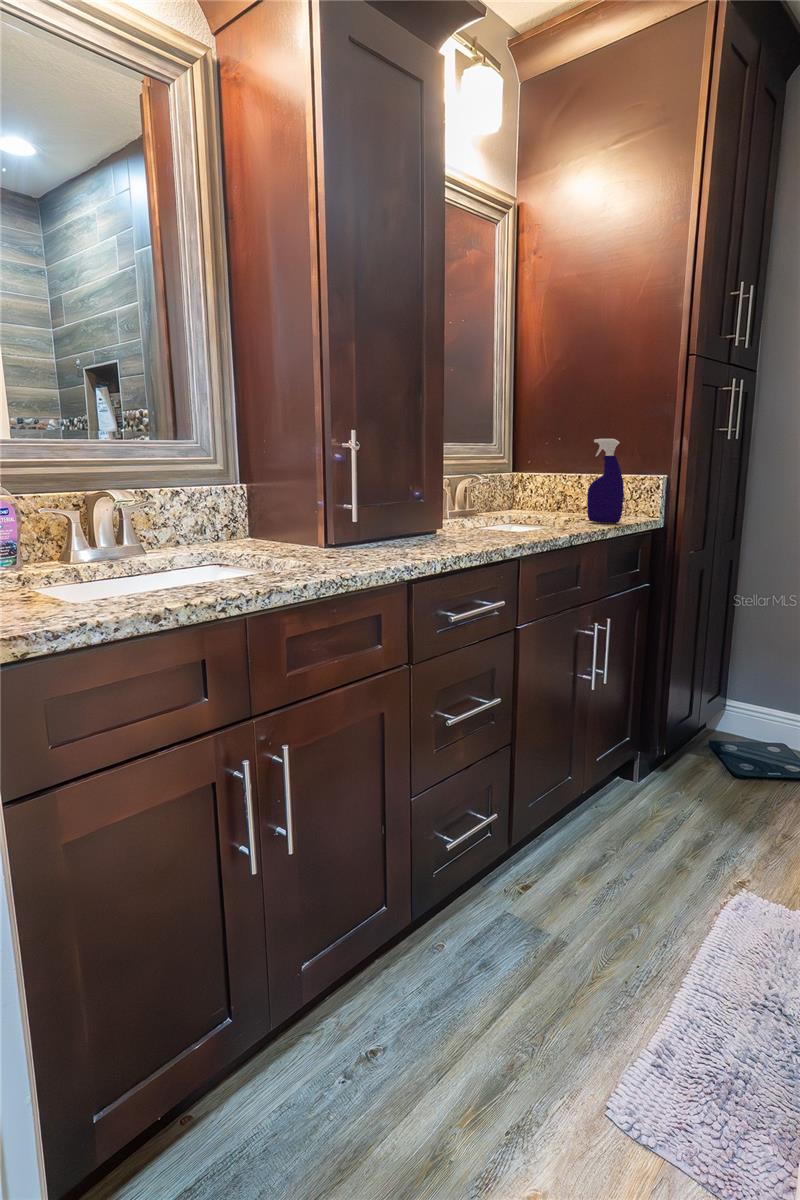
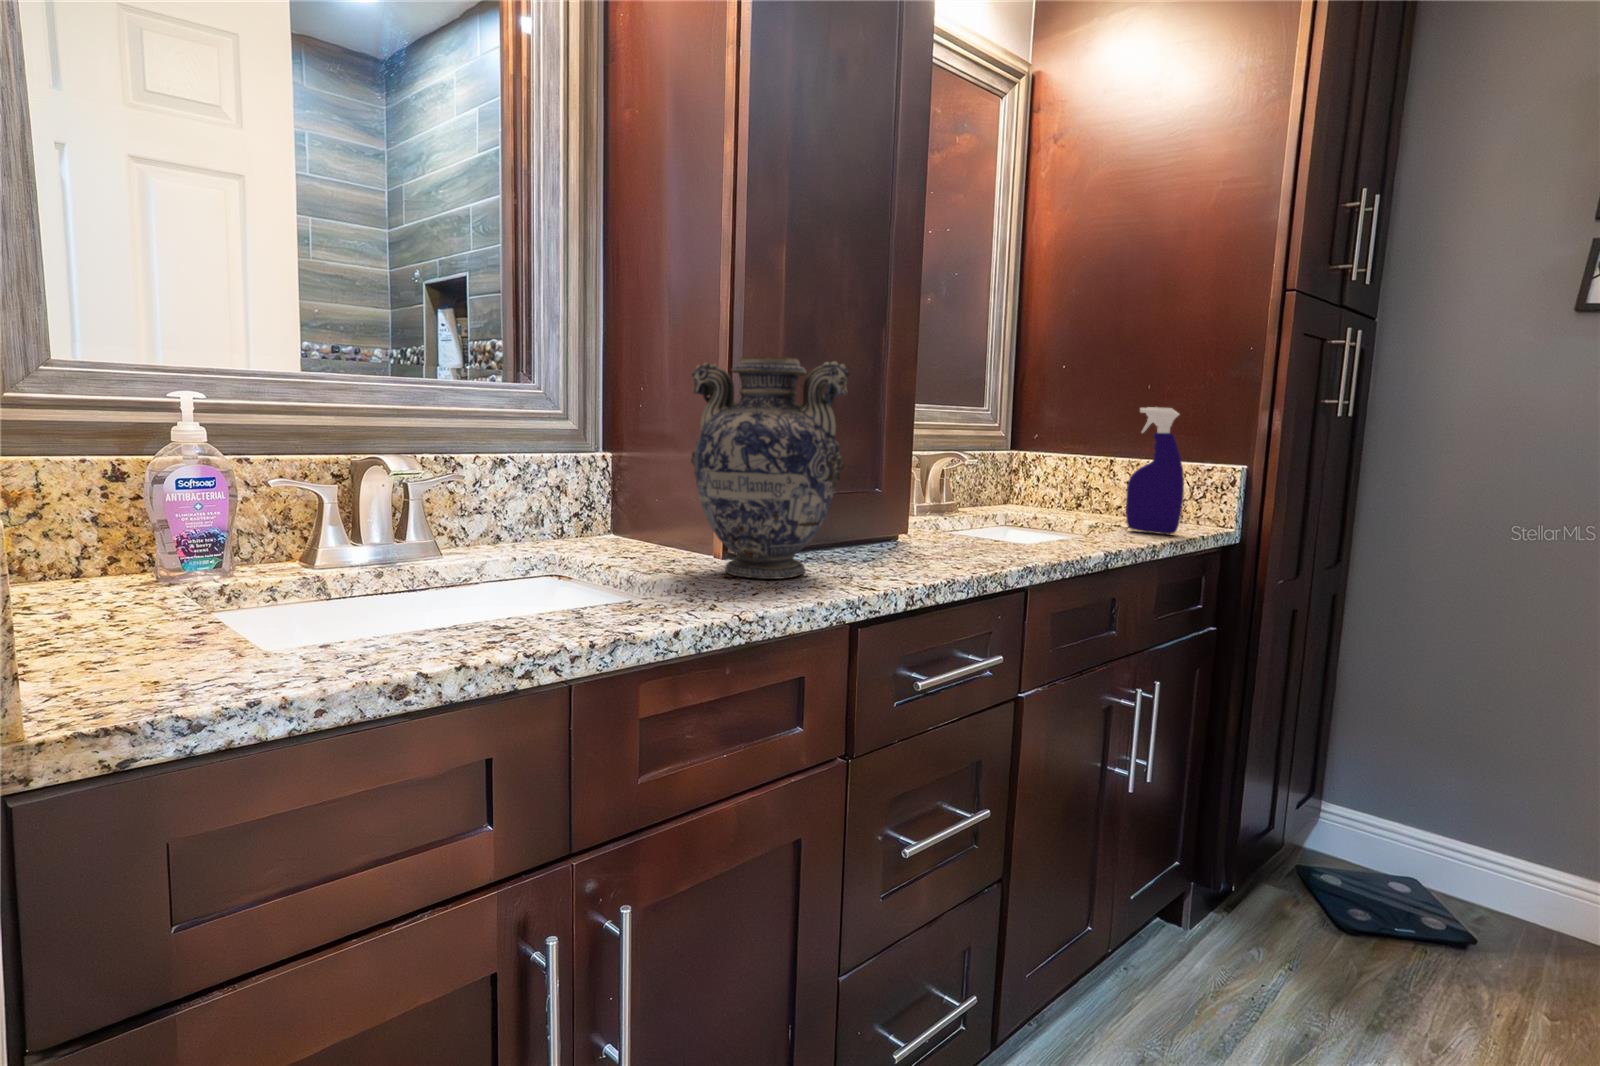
decorative vase: none [299,417,399,558] -> present [691,357,850,579]

